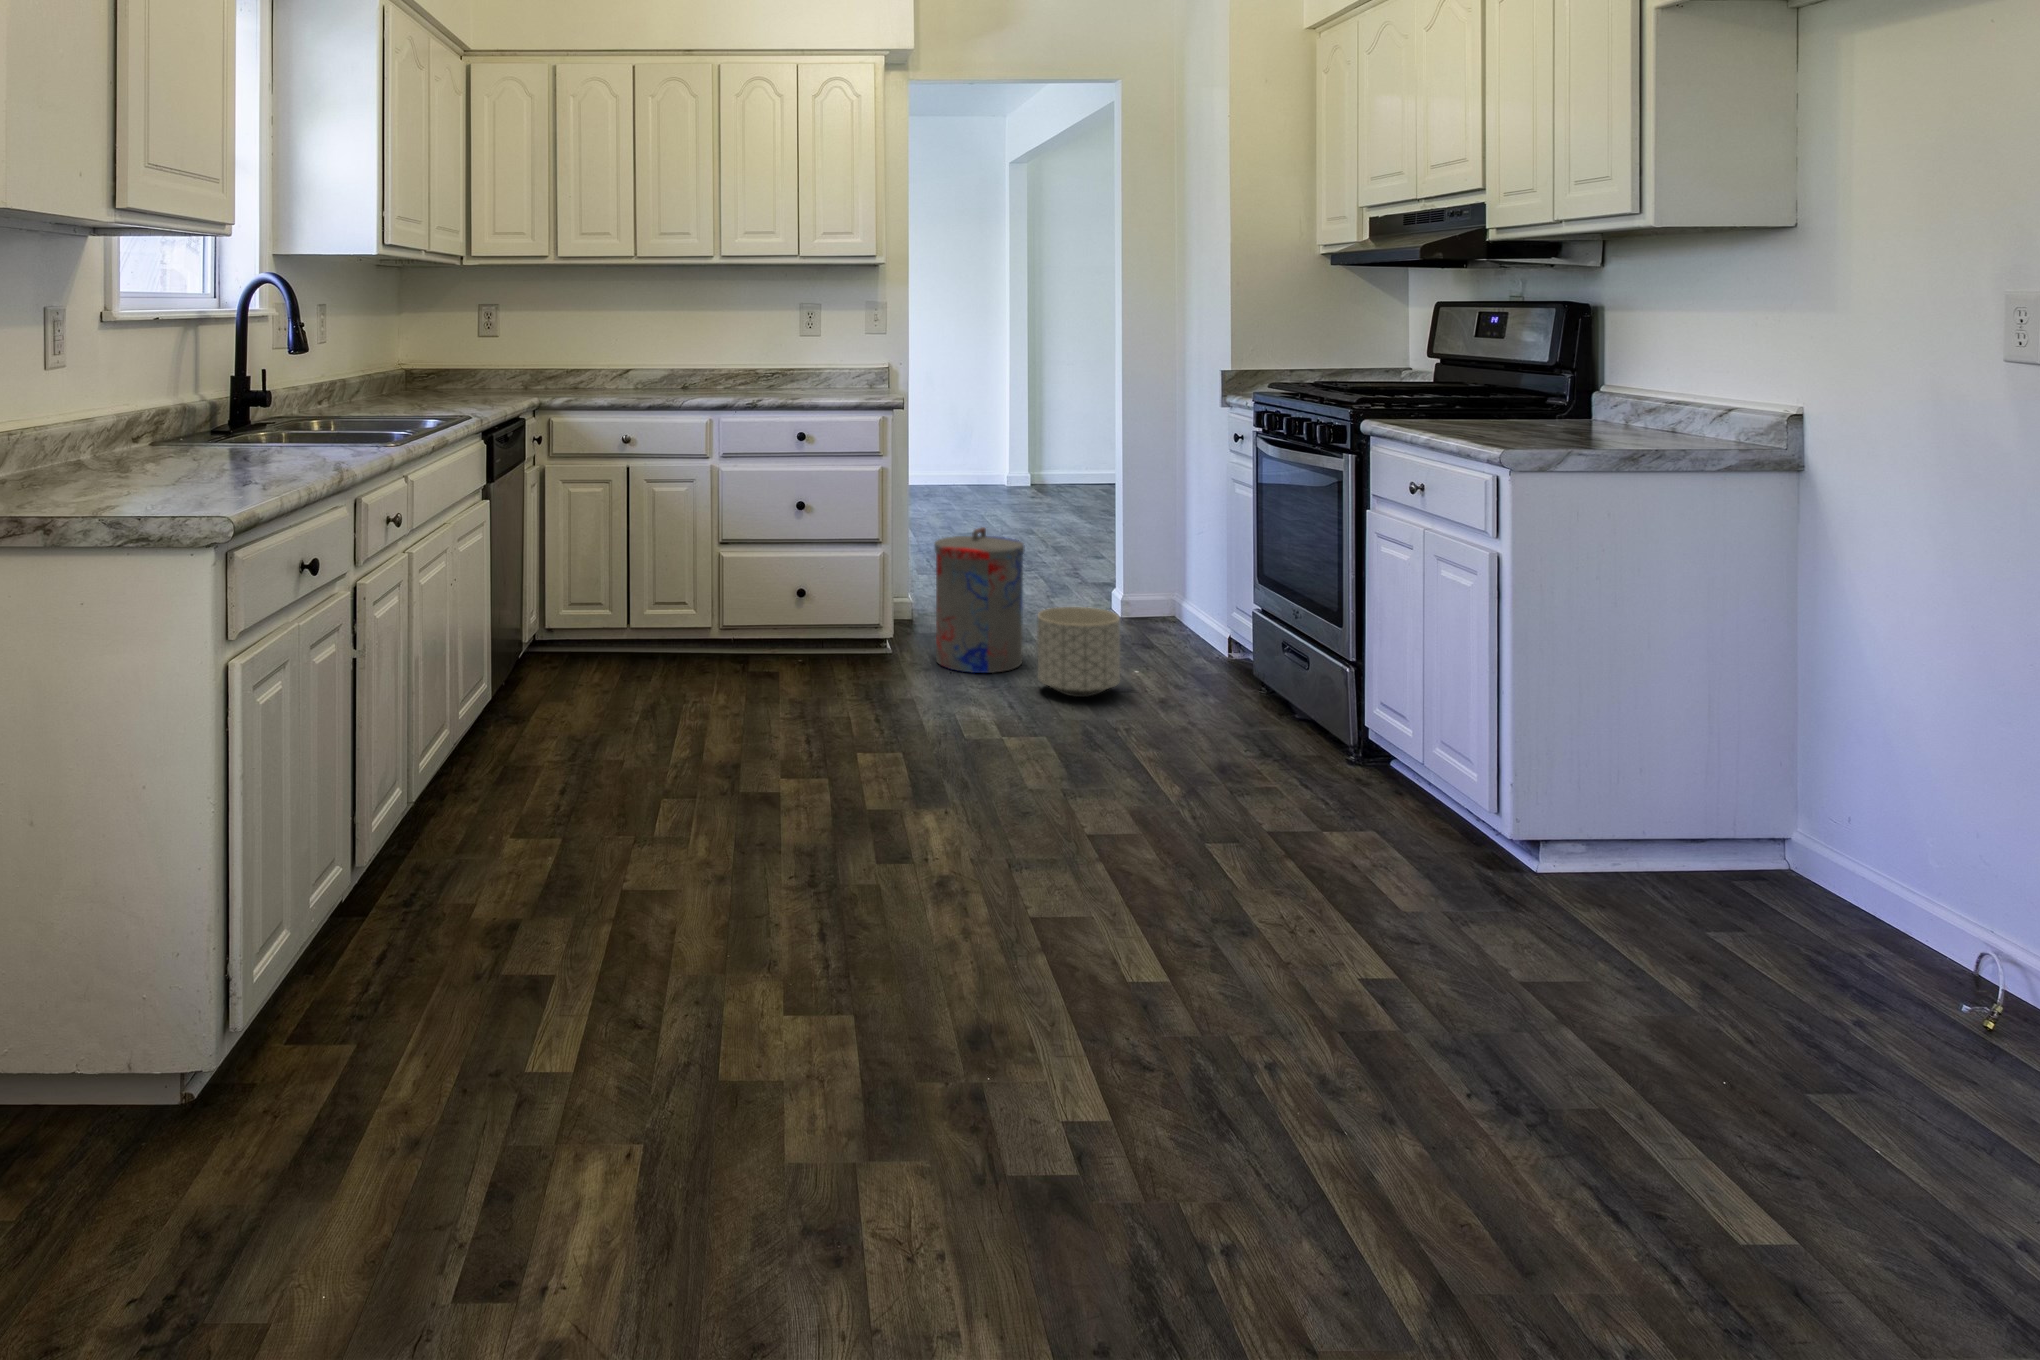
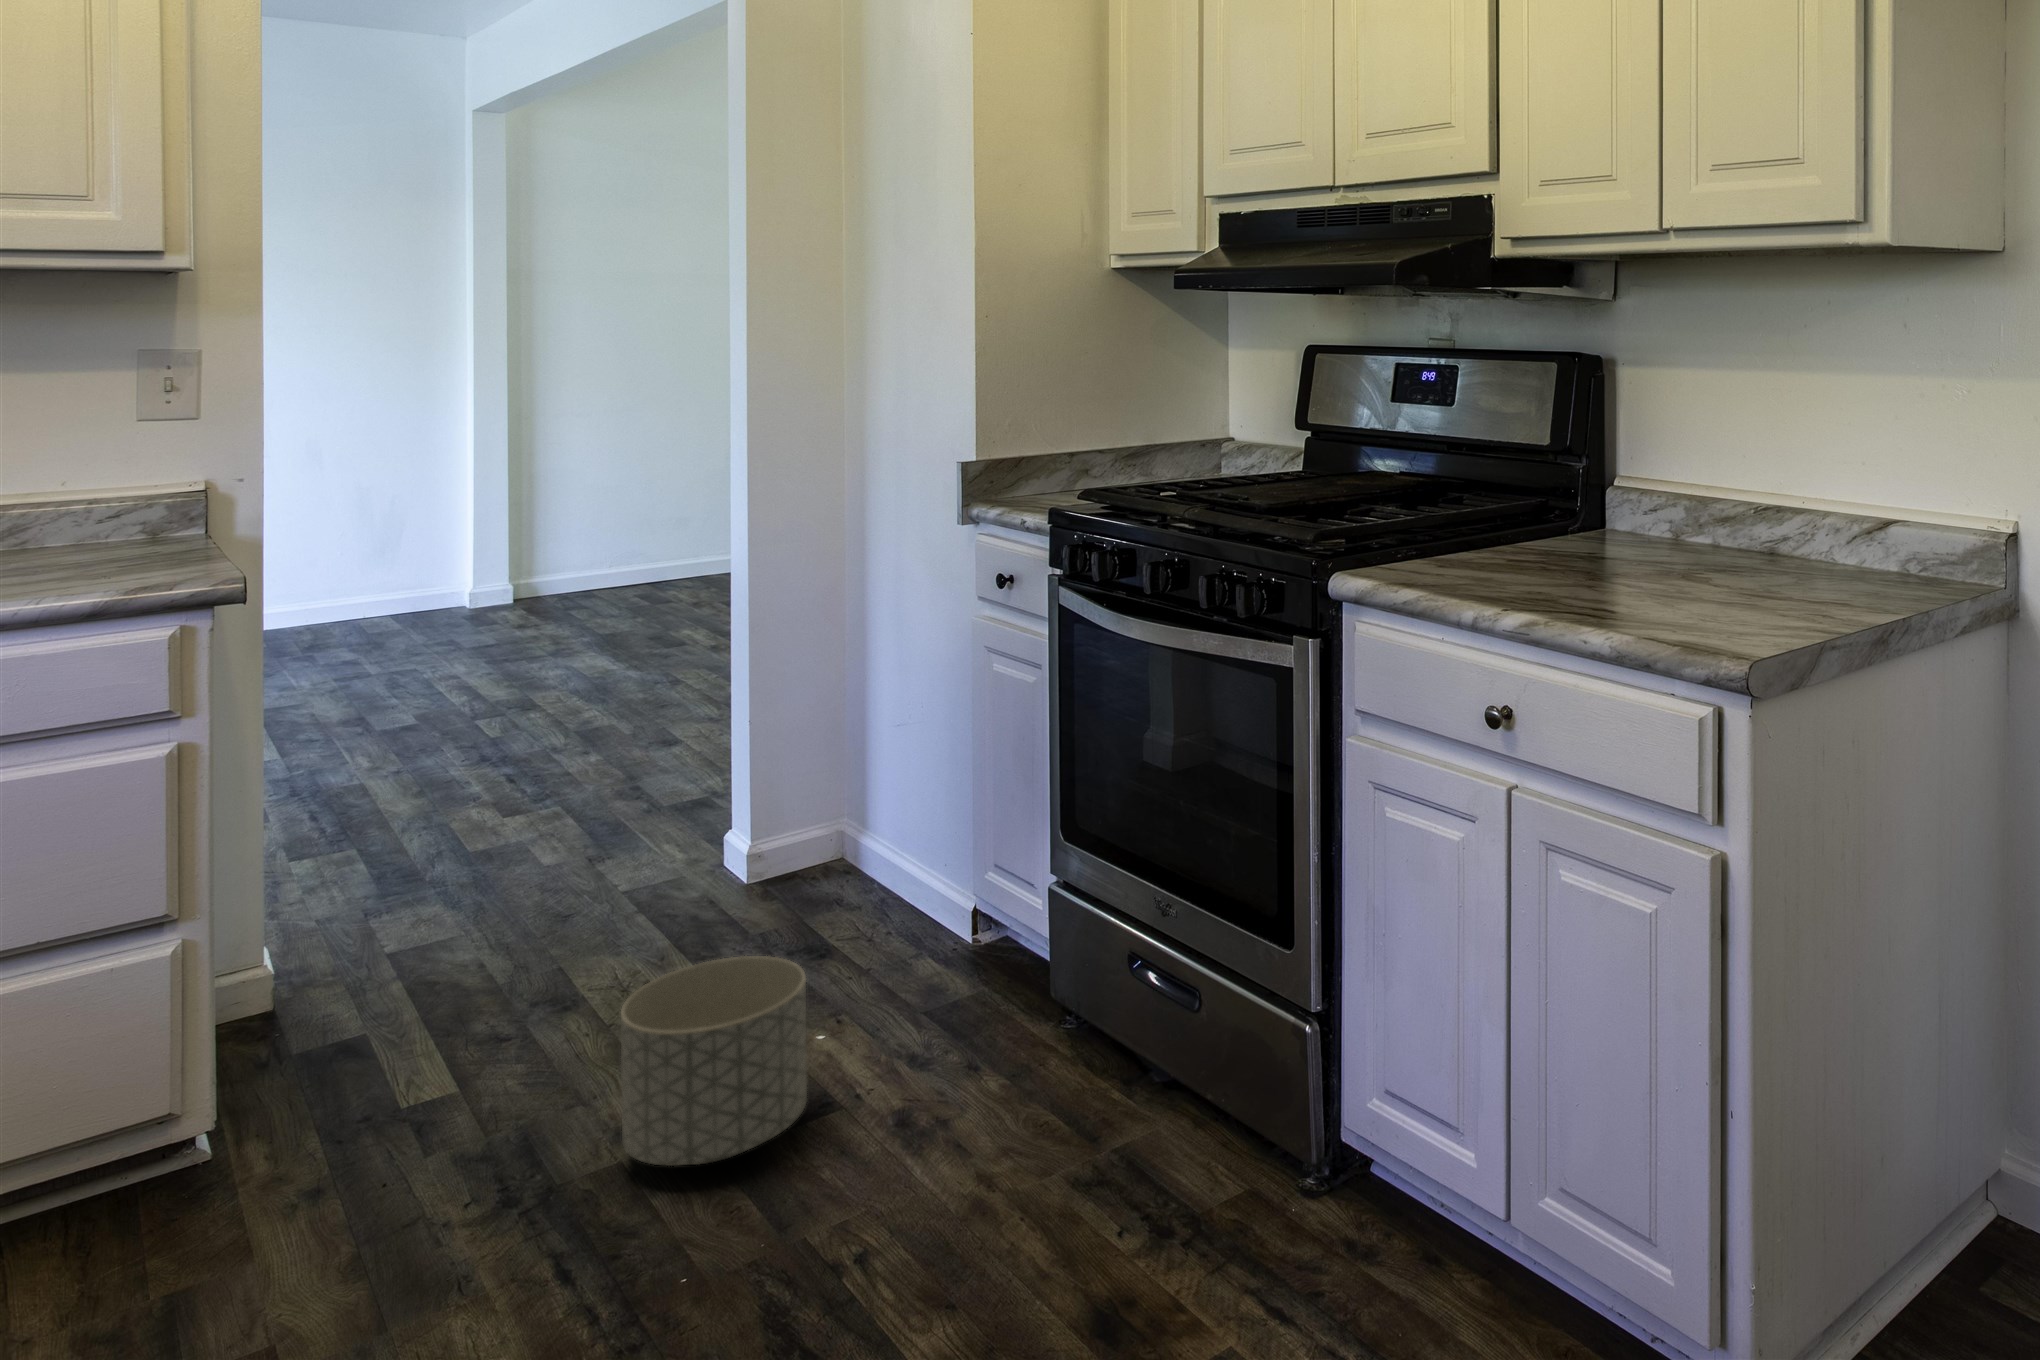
trash can: present [934,527,1025,673] -> none [339,829,574,1168]

